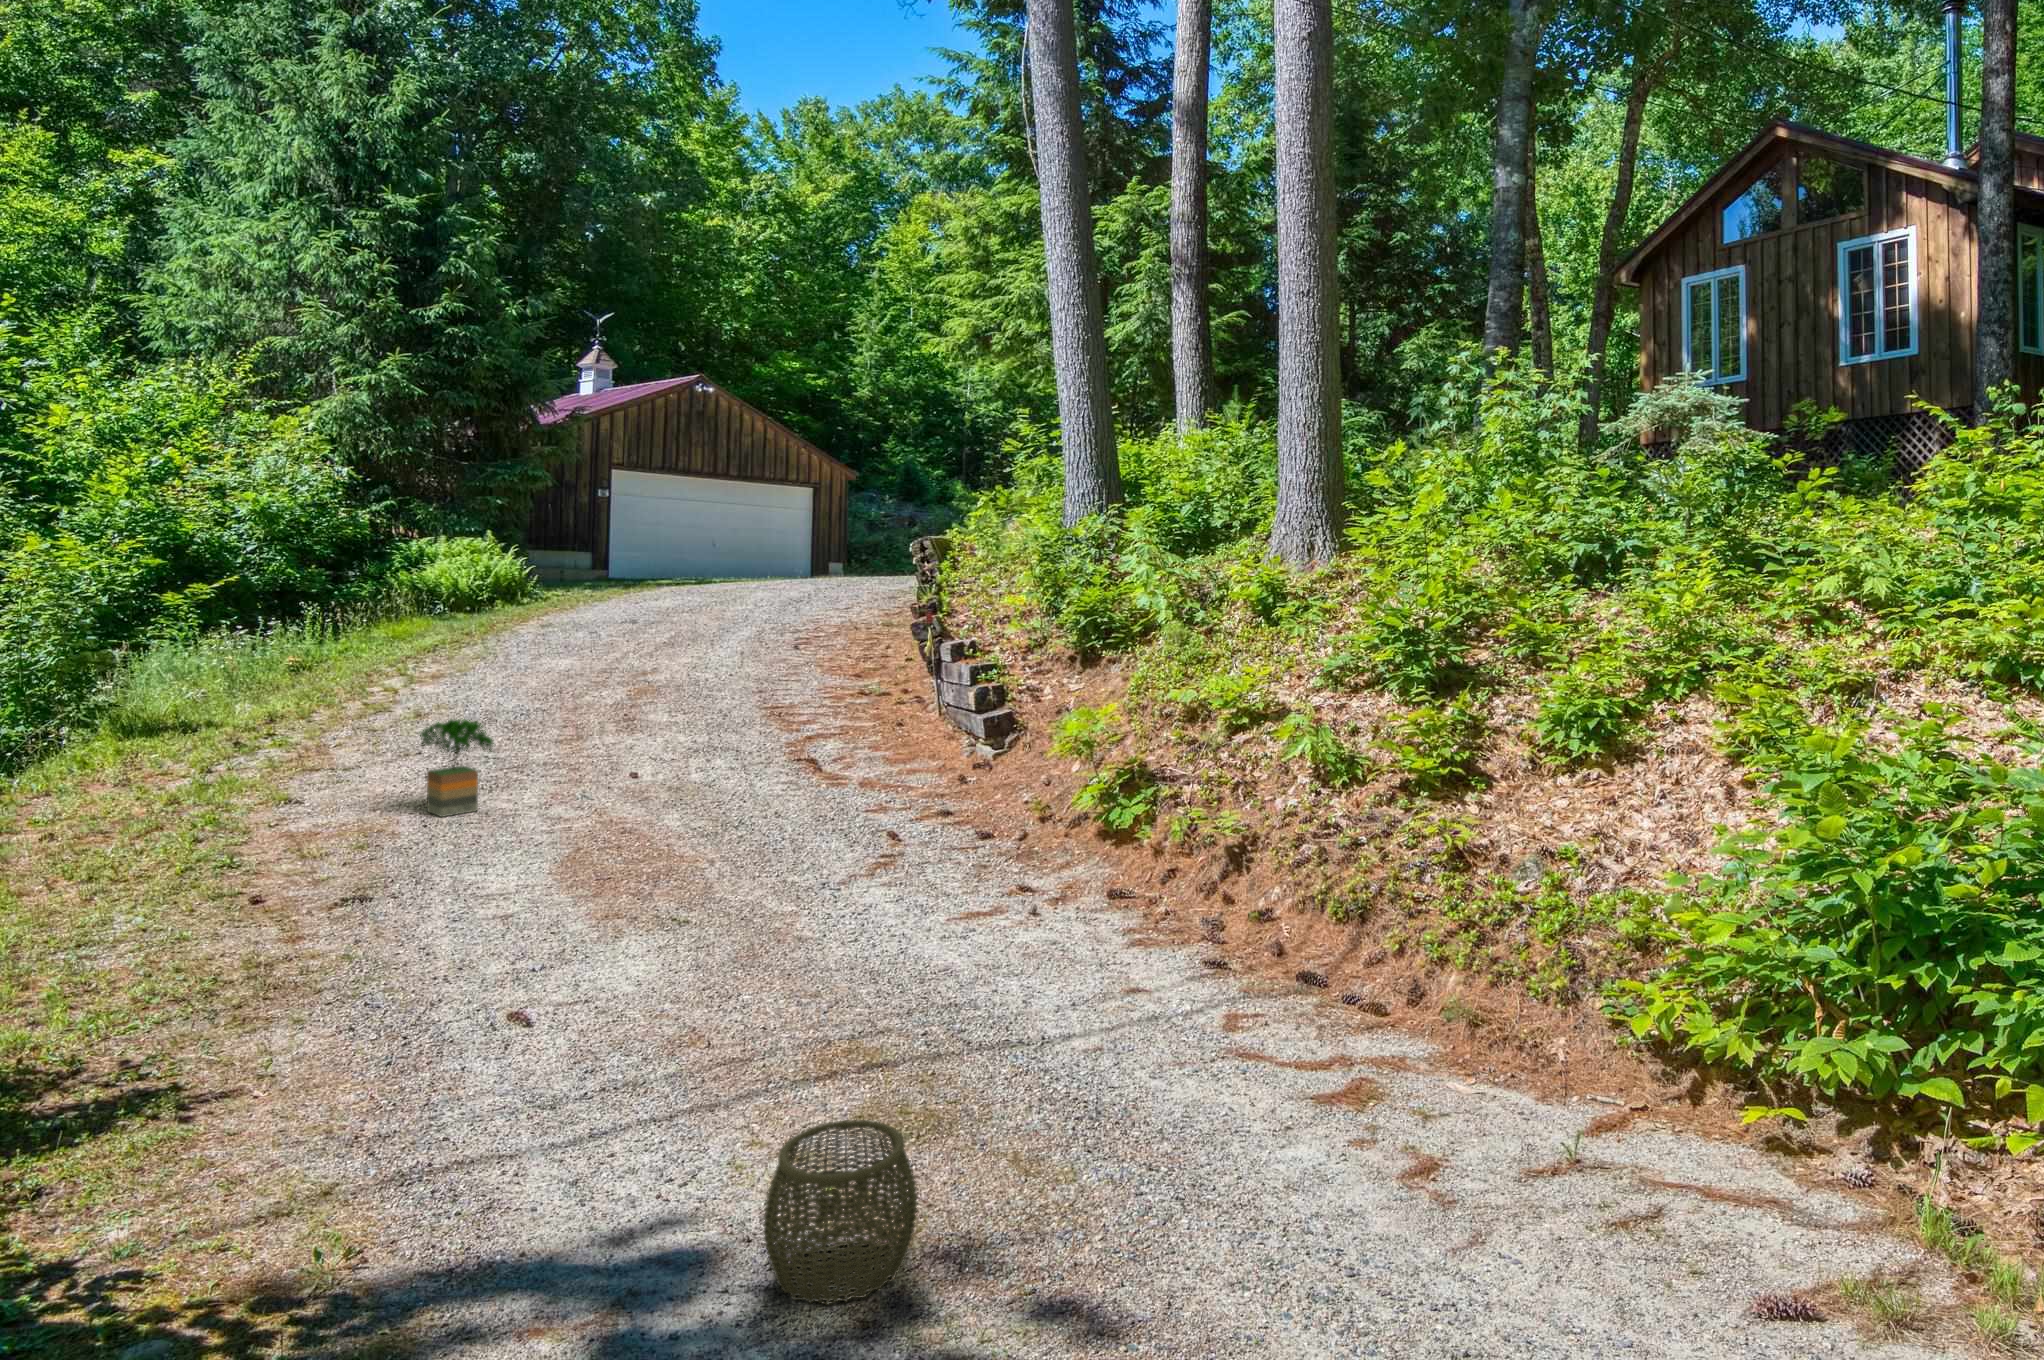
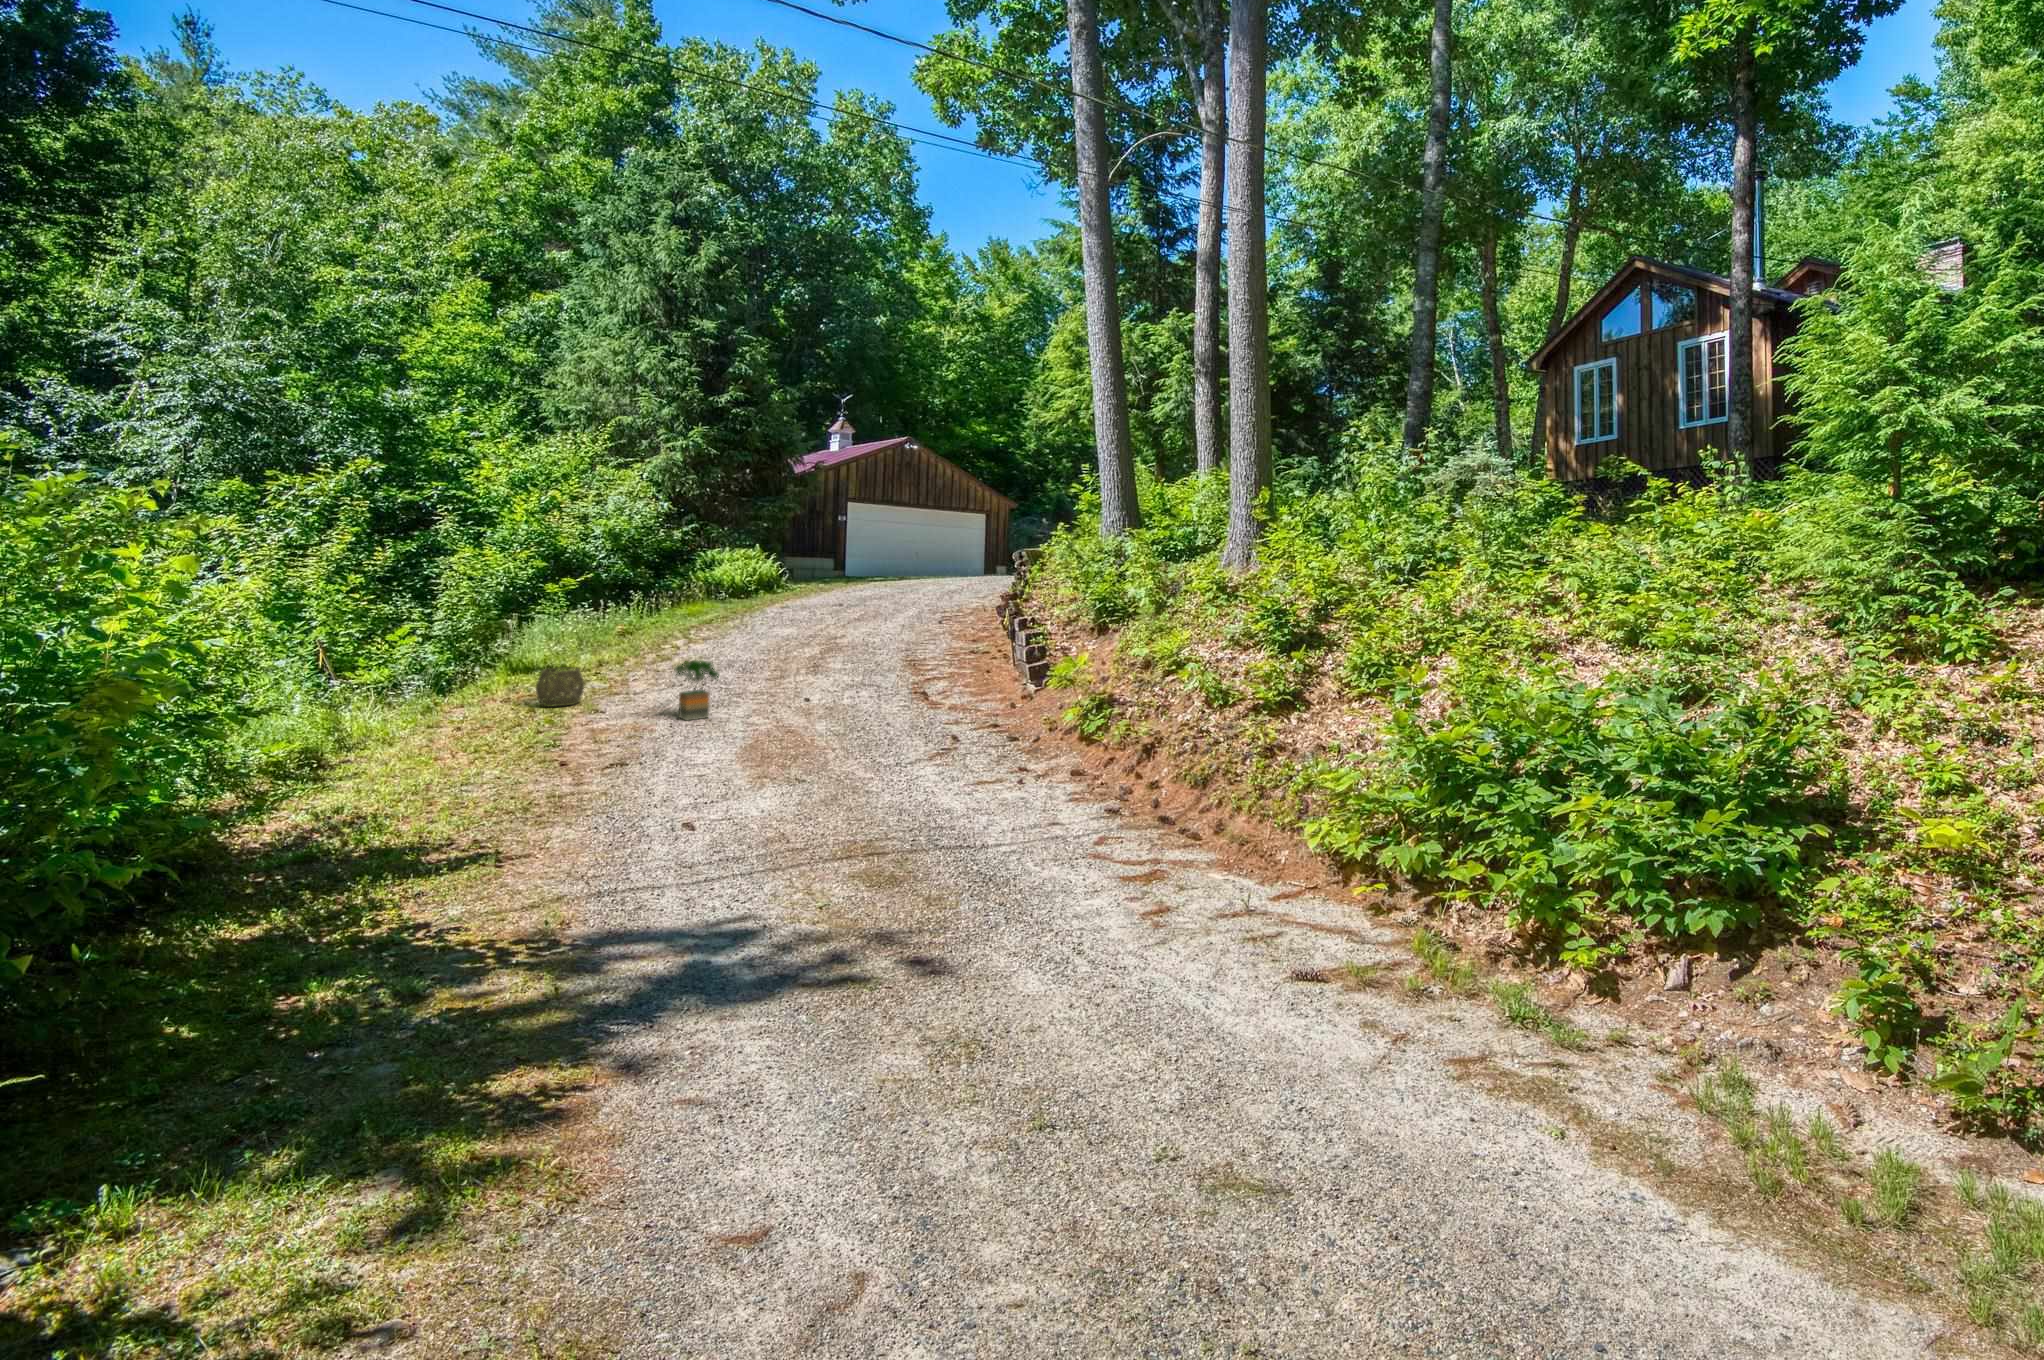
woven basket: present [763,1120,918,1305] -> present [536,667,584,707]

